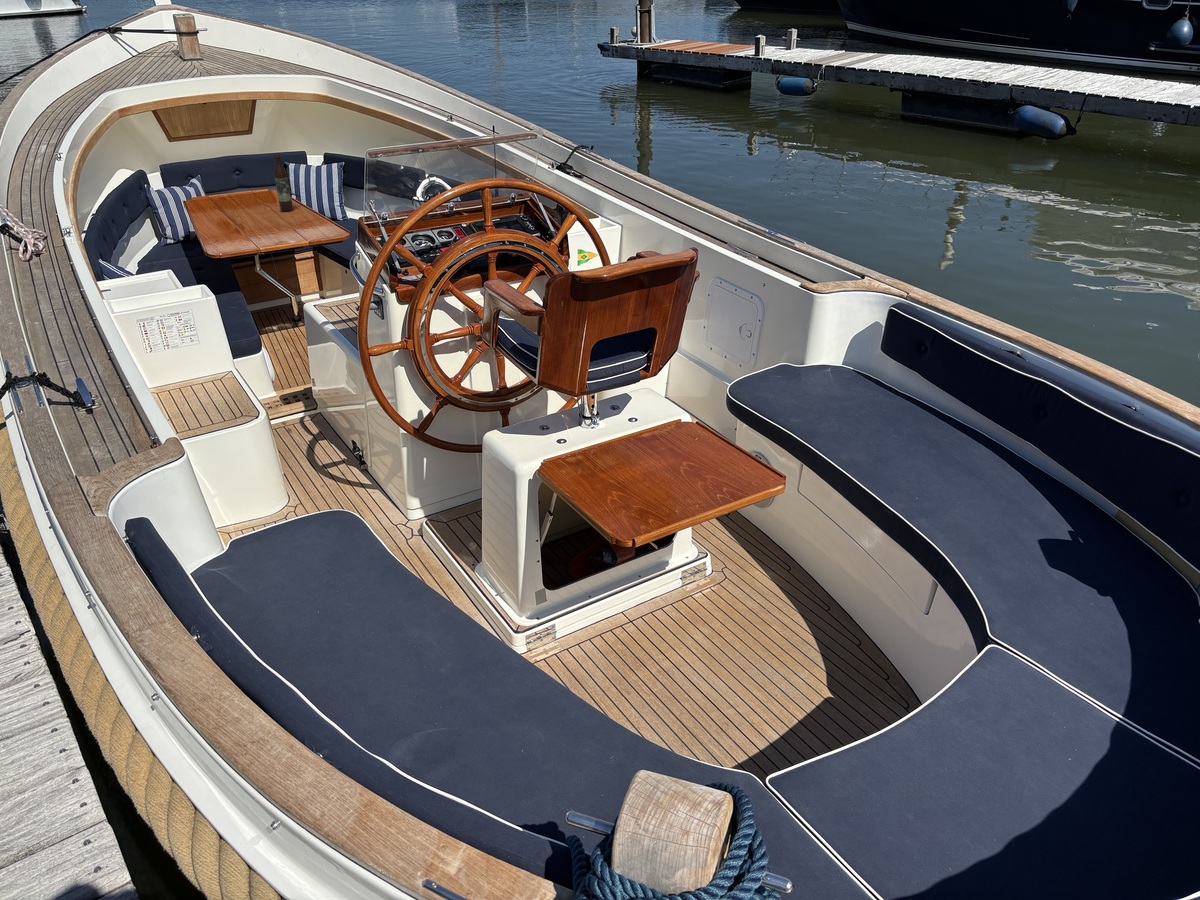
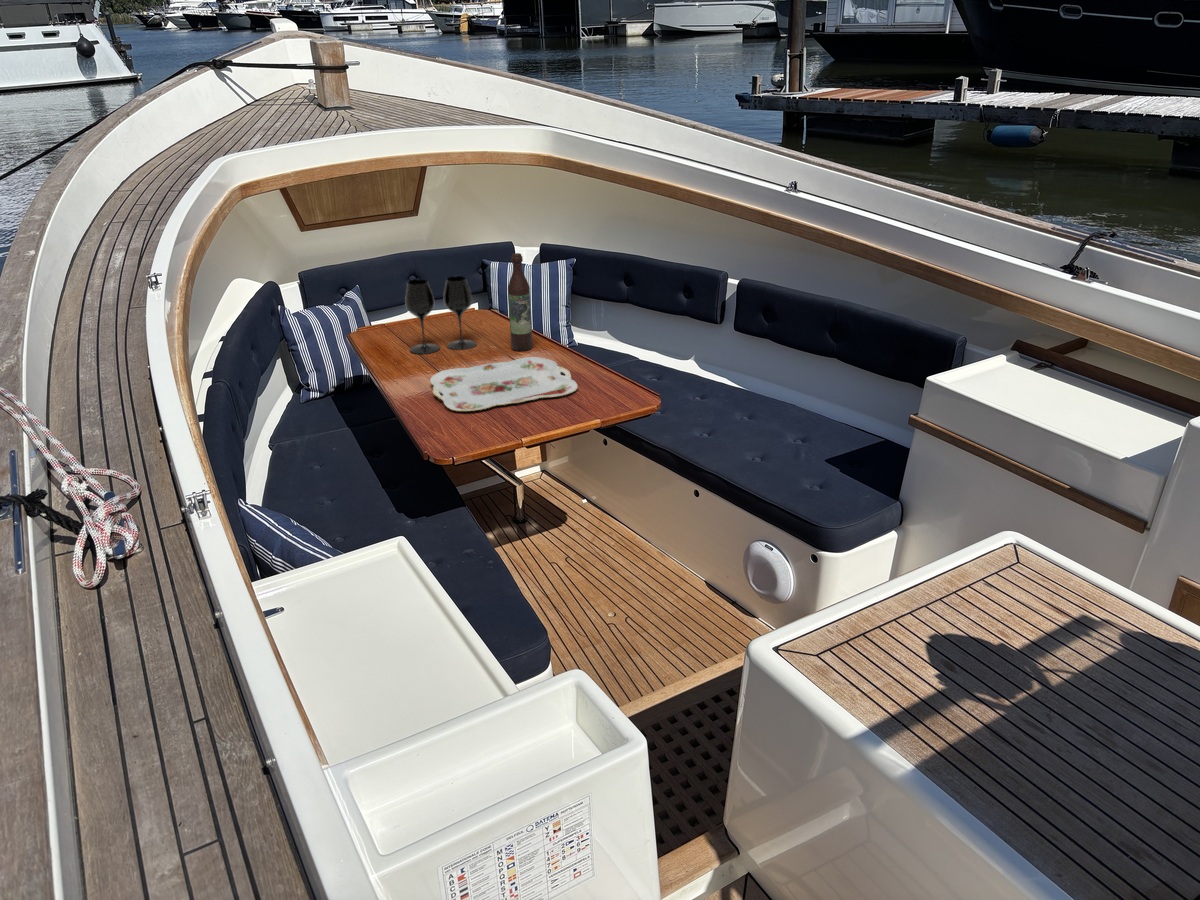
wine glass: none [215,167,262,213] -> present [405,276,476,354]
serving tray: none [222,213,304,236] -> present [430,357,577,411]

